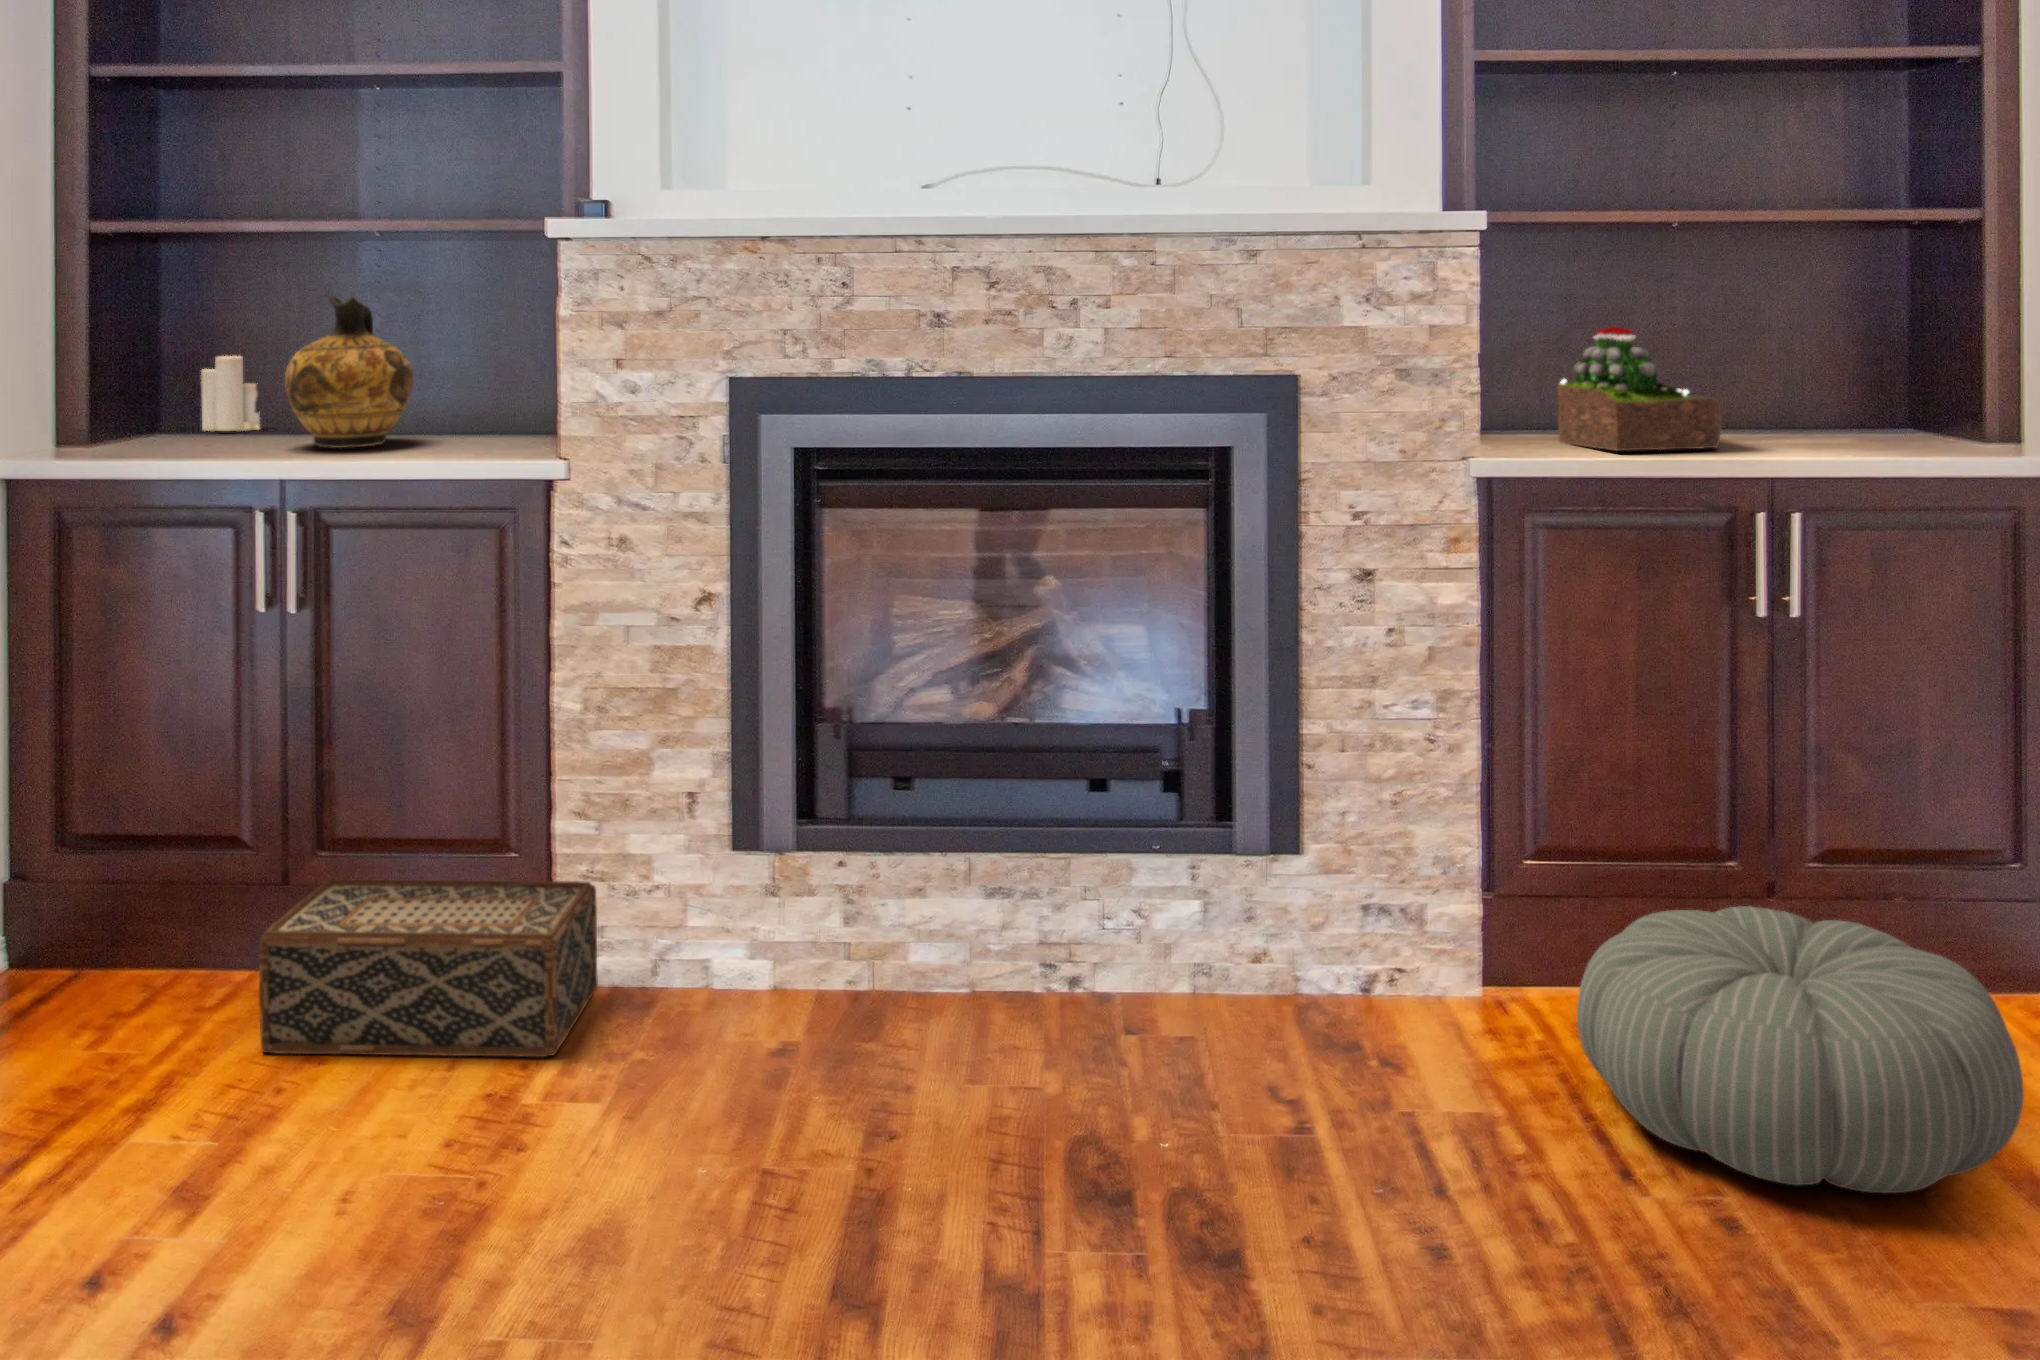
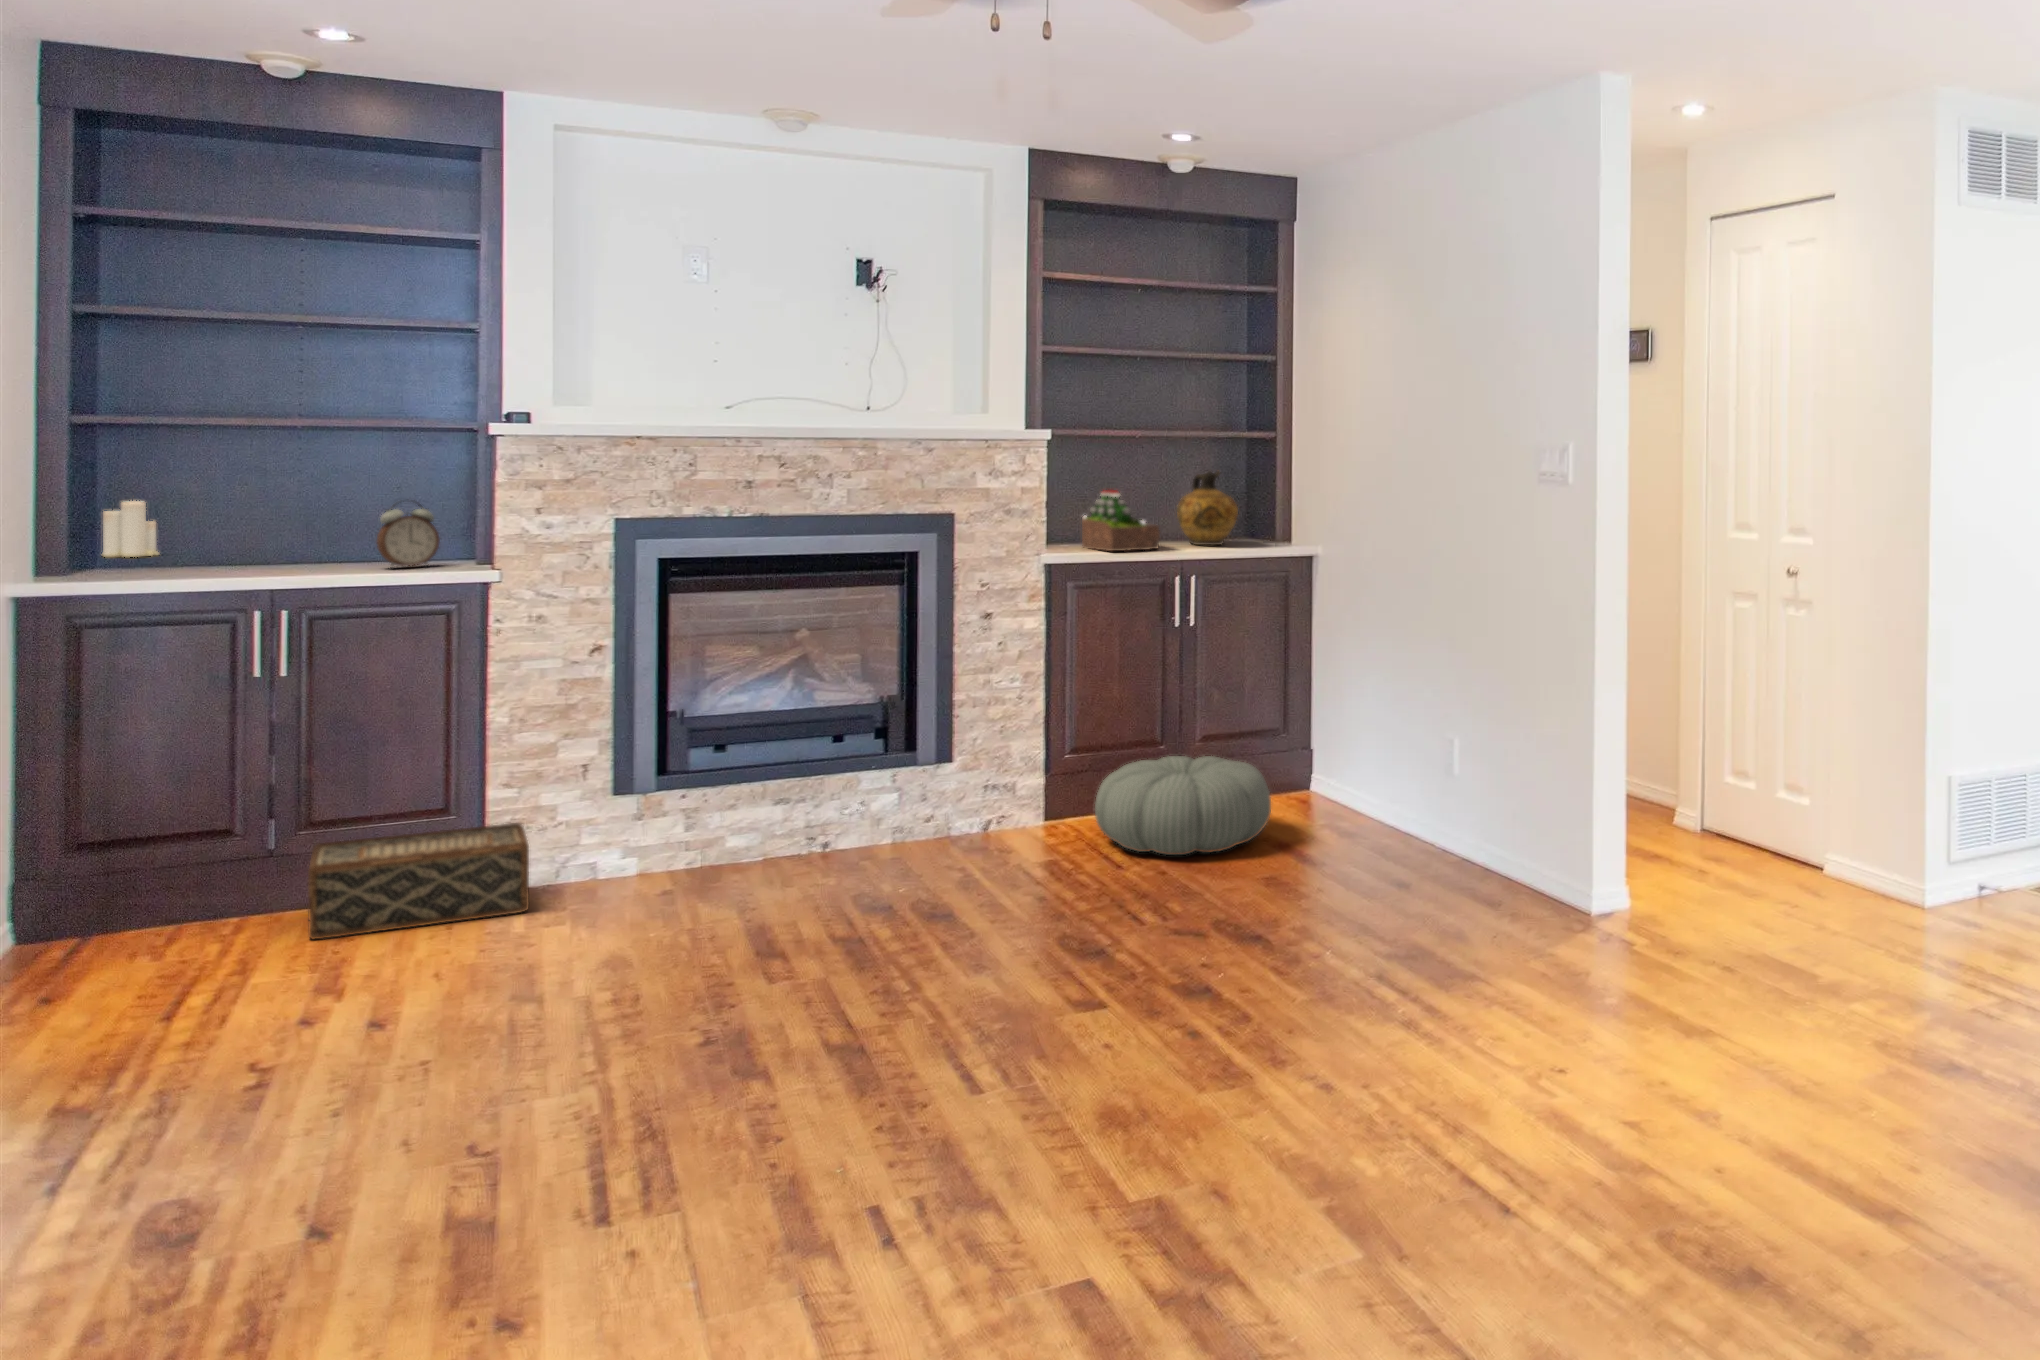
ceramic jug: present [285,296,413,448] -> present [1177,472,1238,545]
alarm clock: none [432,348,514,454] -> present [377,504,440,566]

